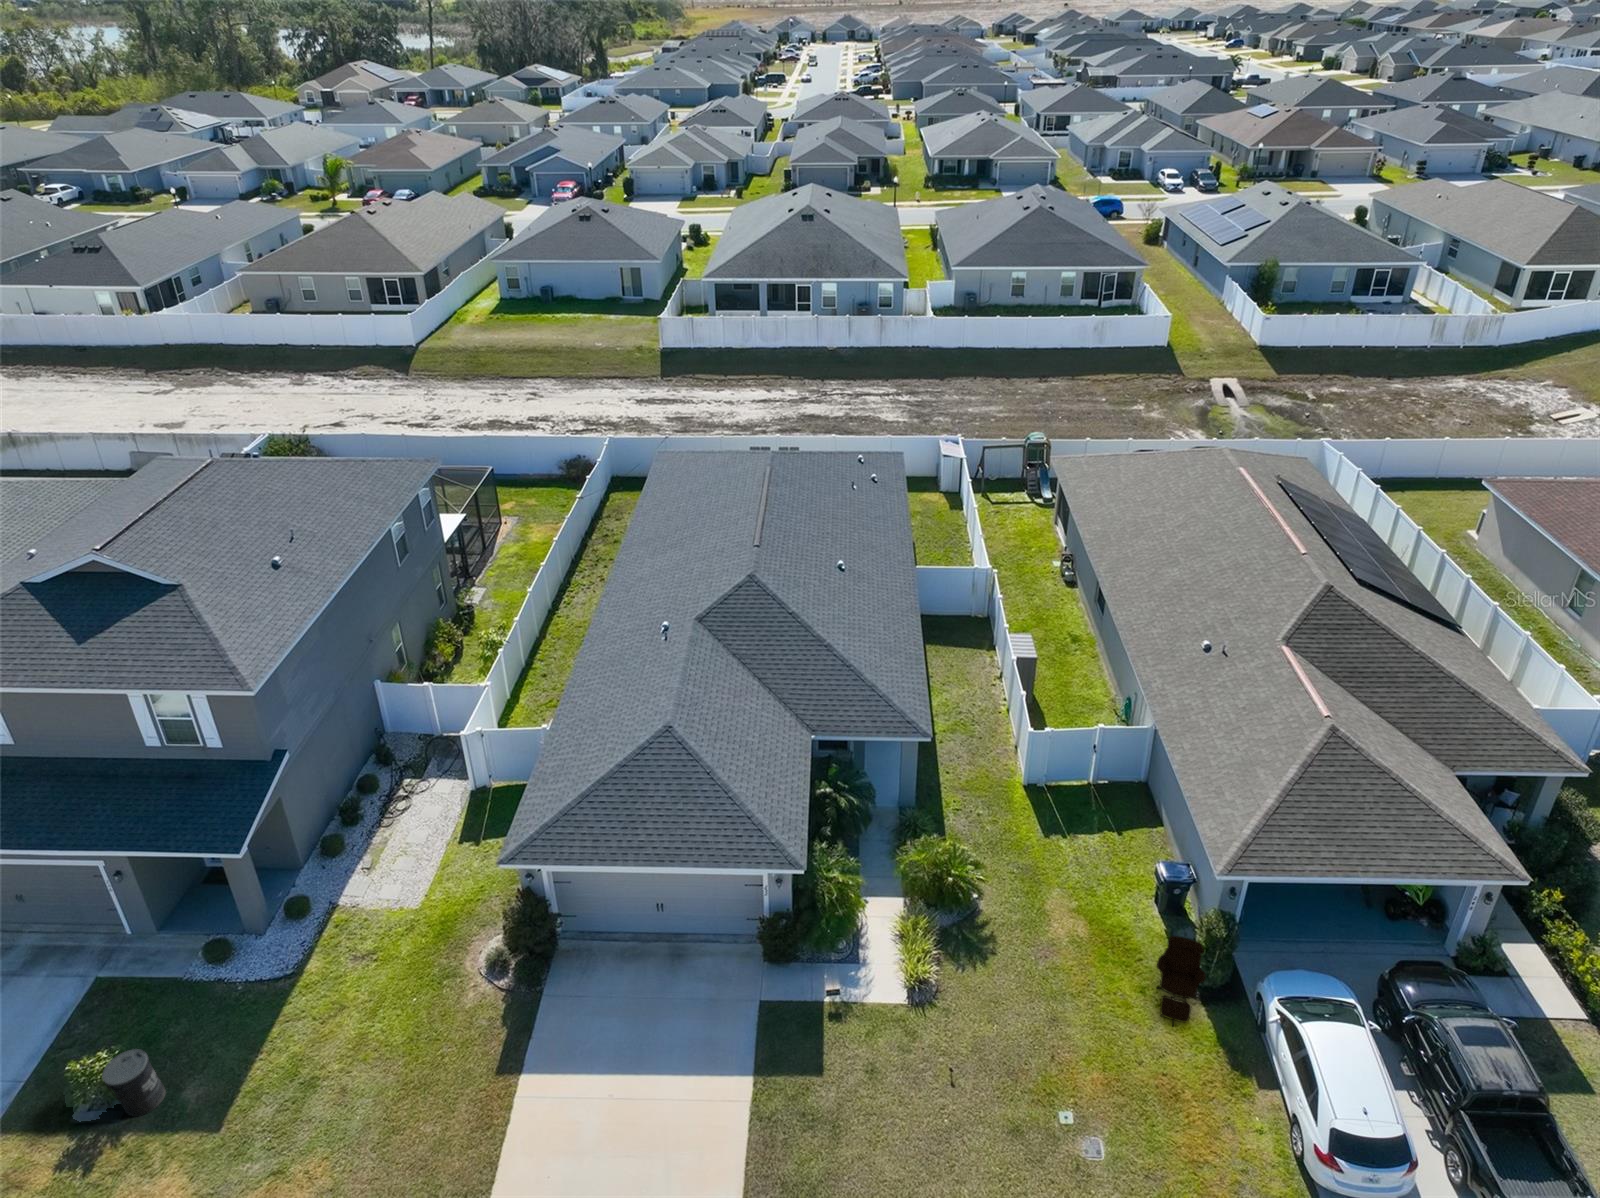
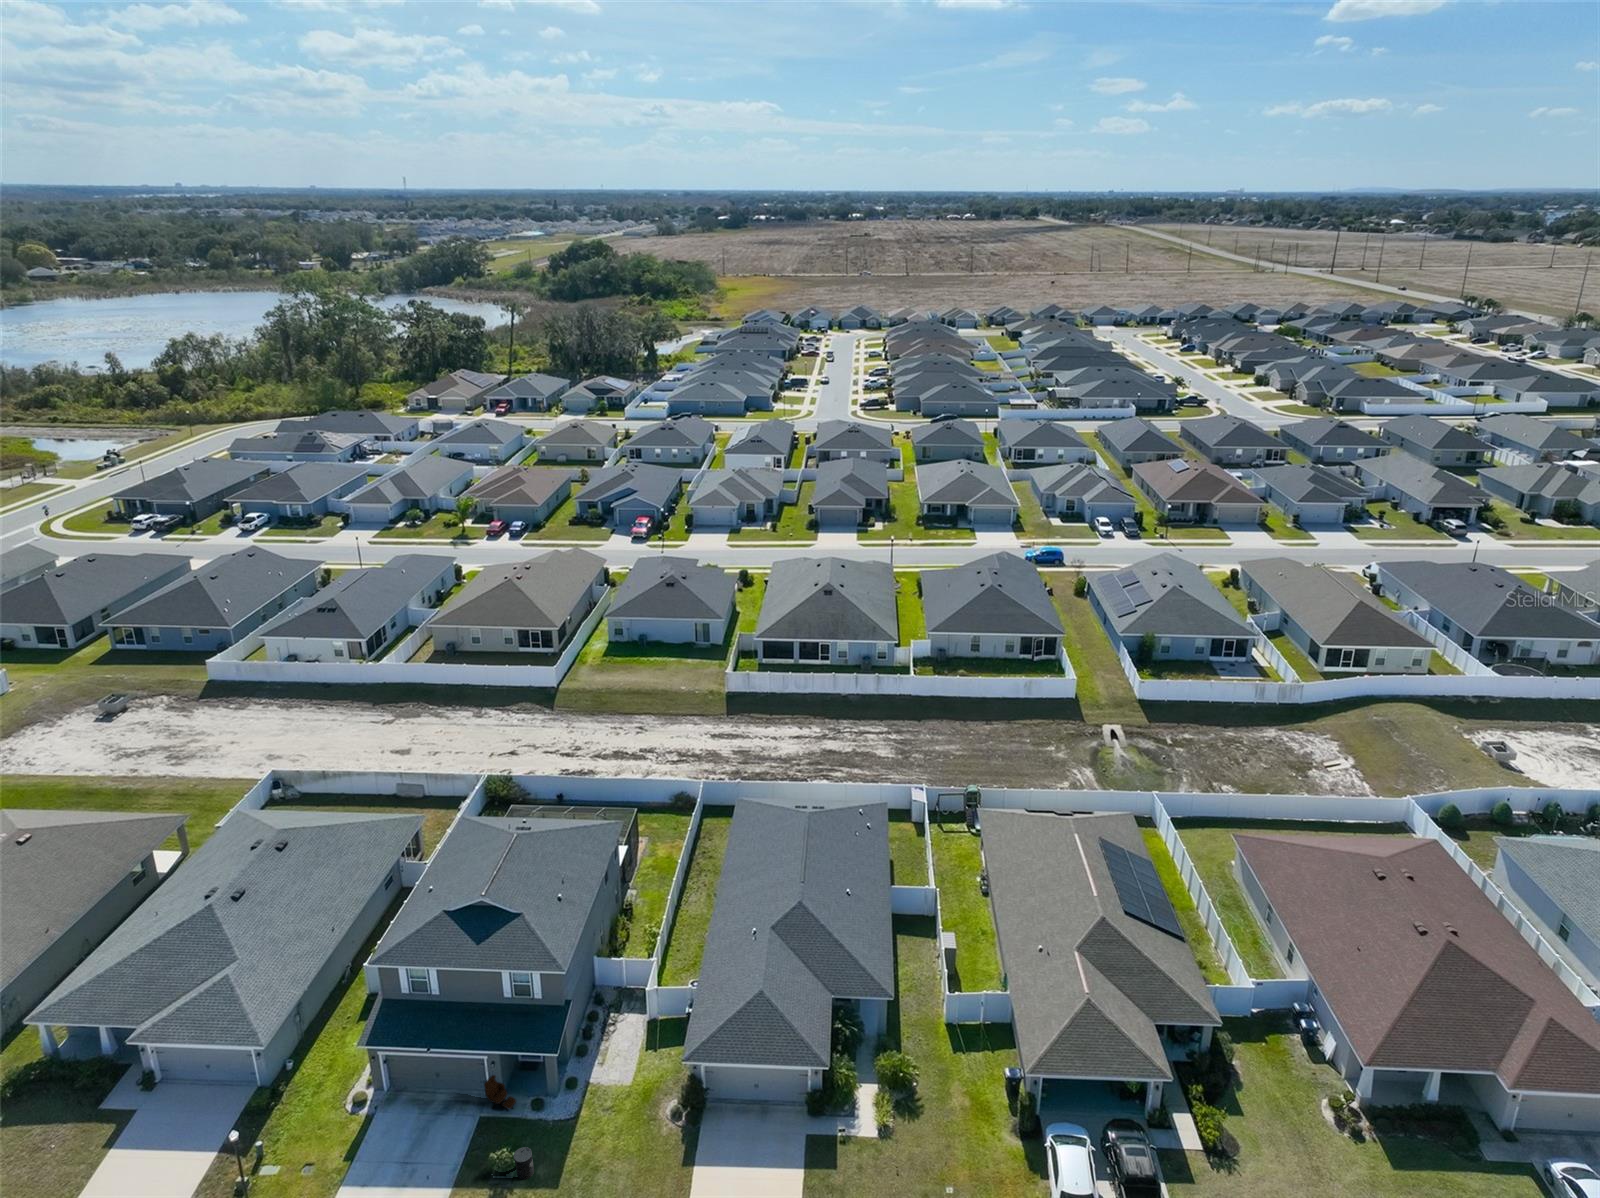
lounge chair: present [1157,936,1206,1026] -> present [484,1075,516,1109]

